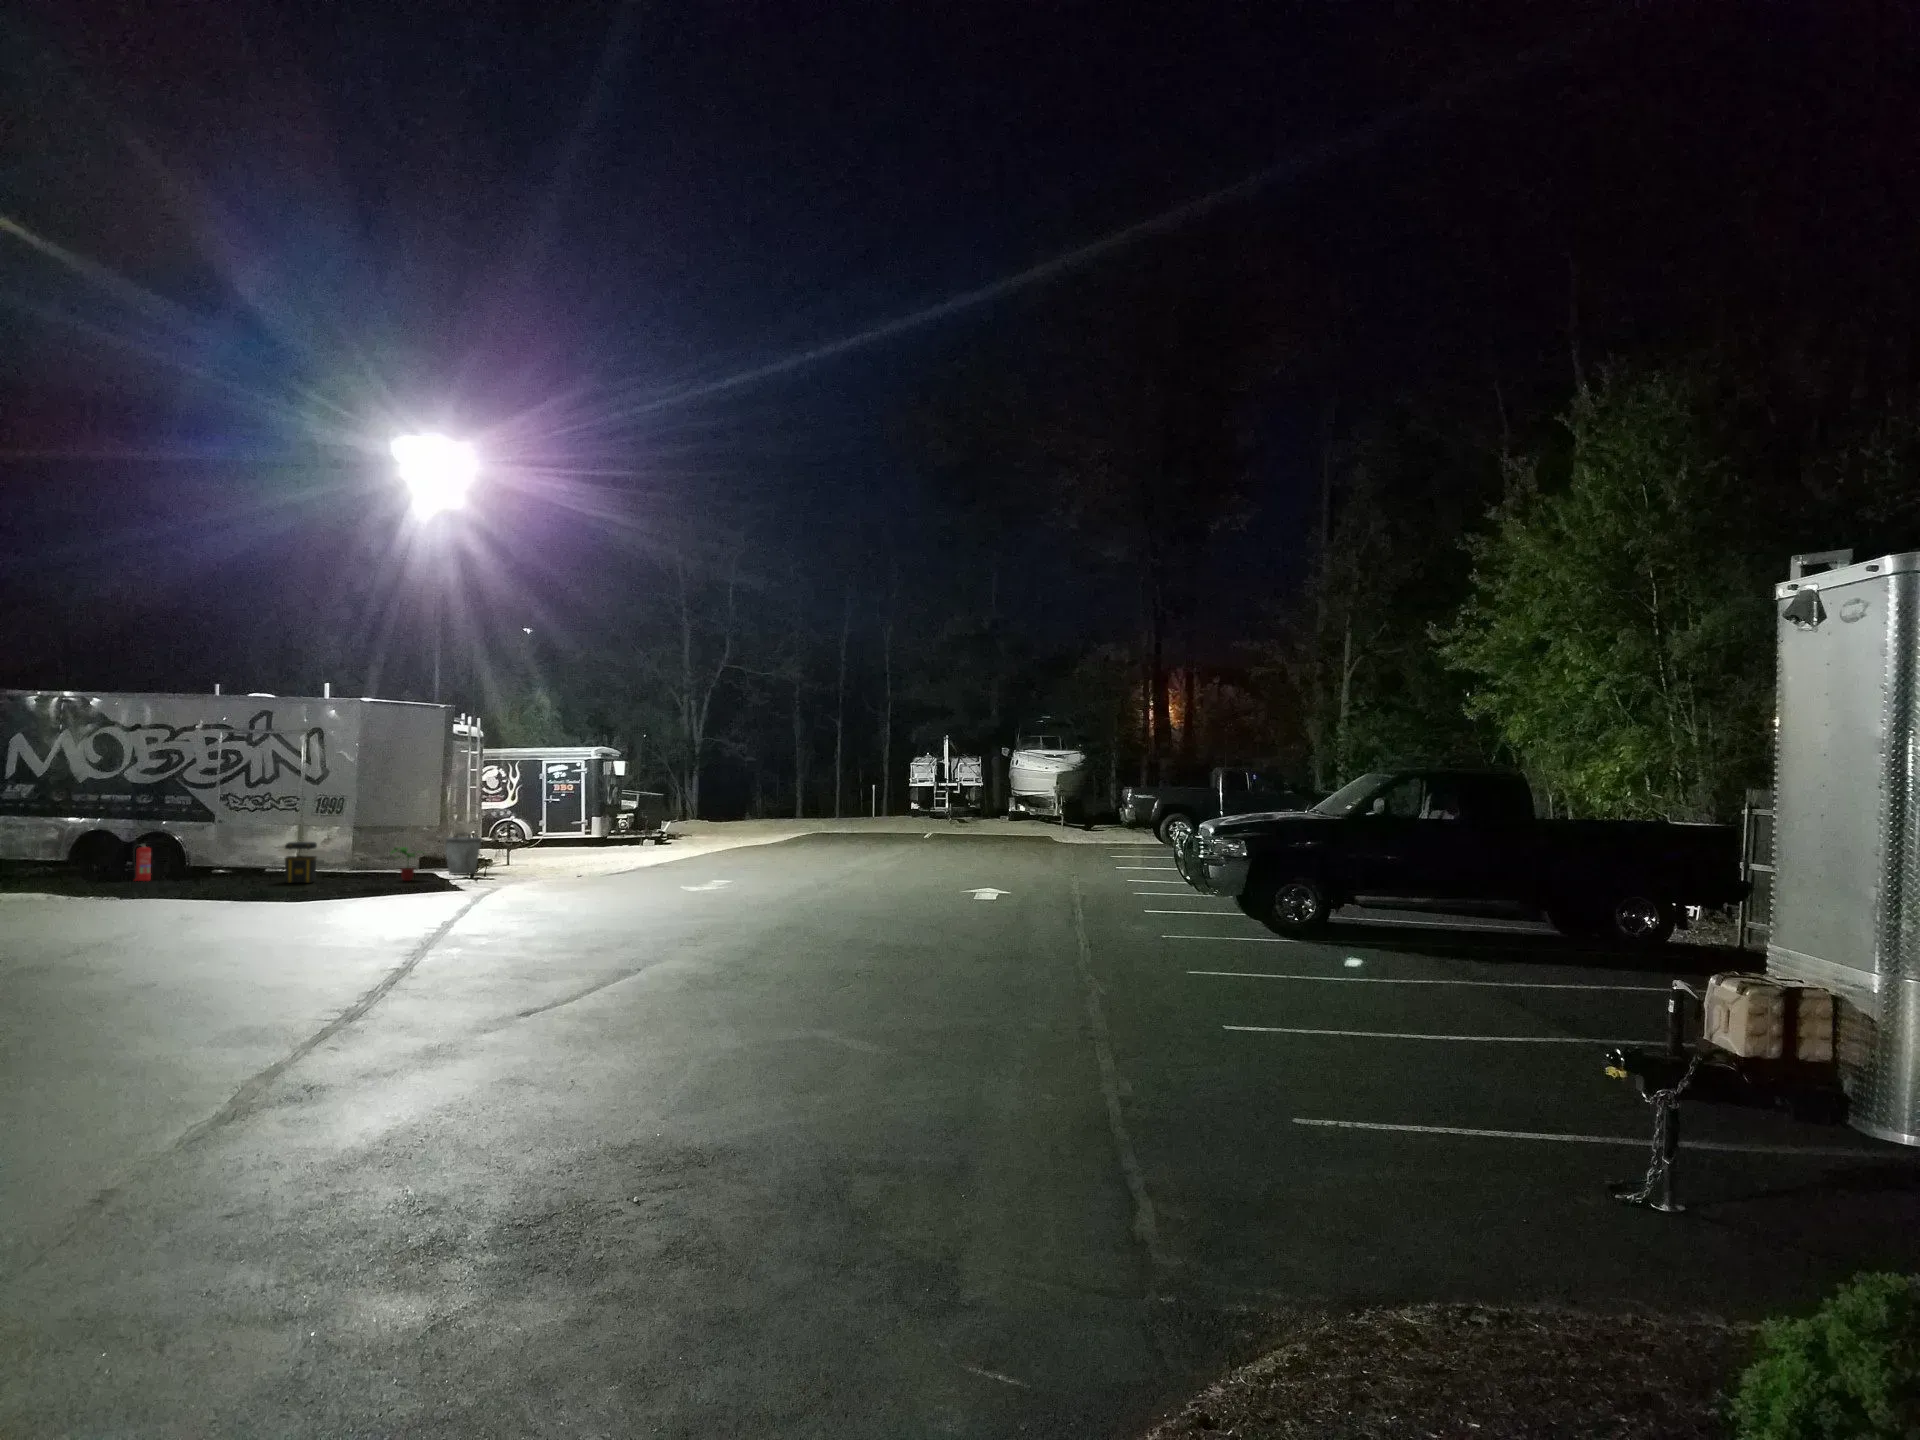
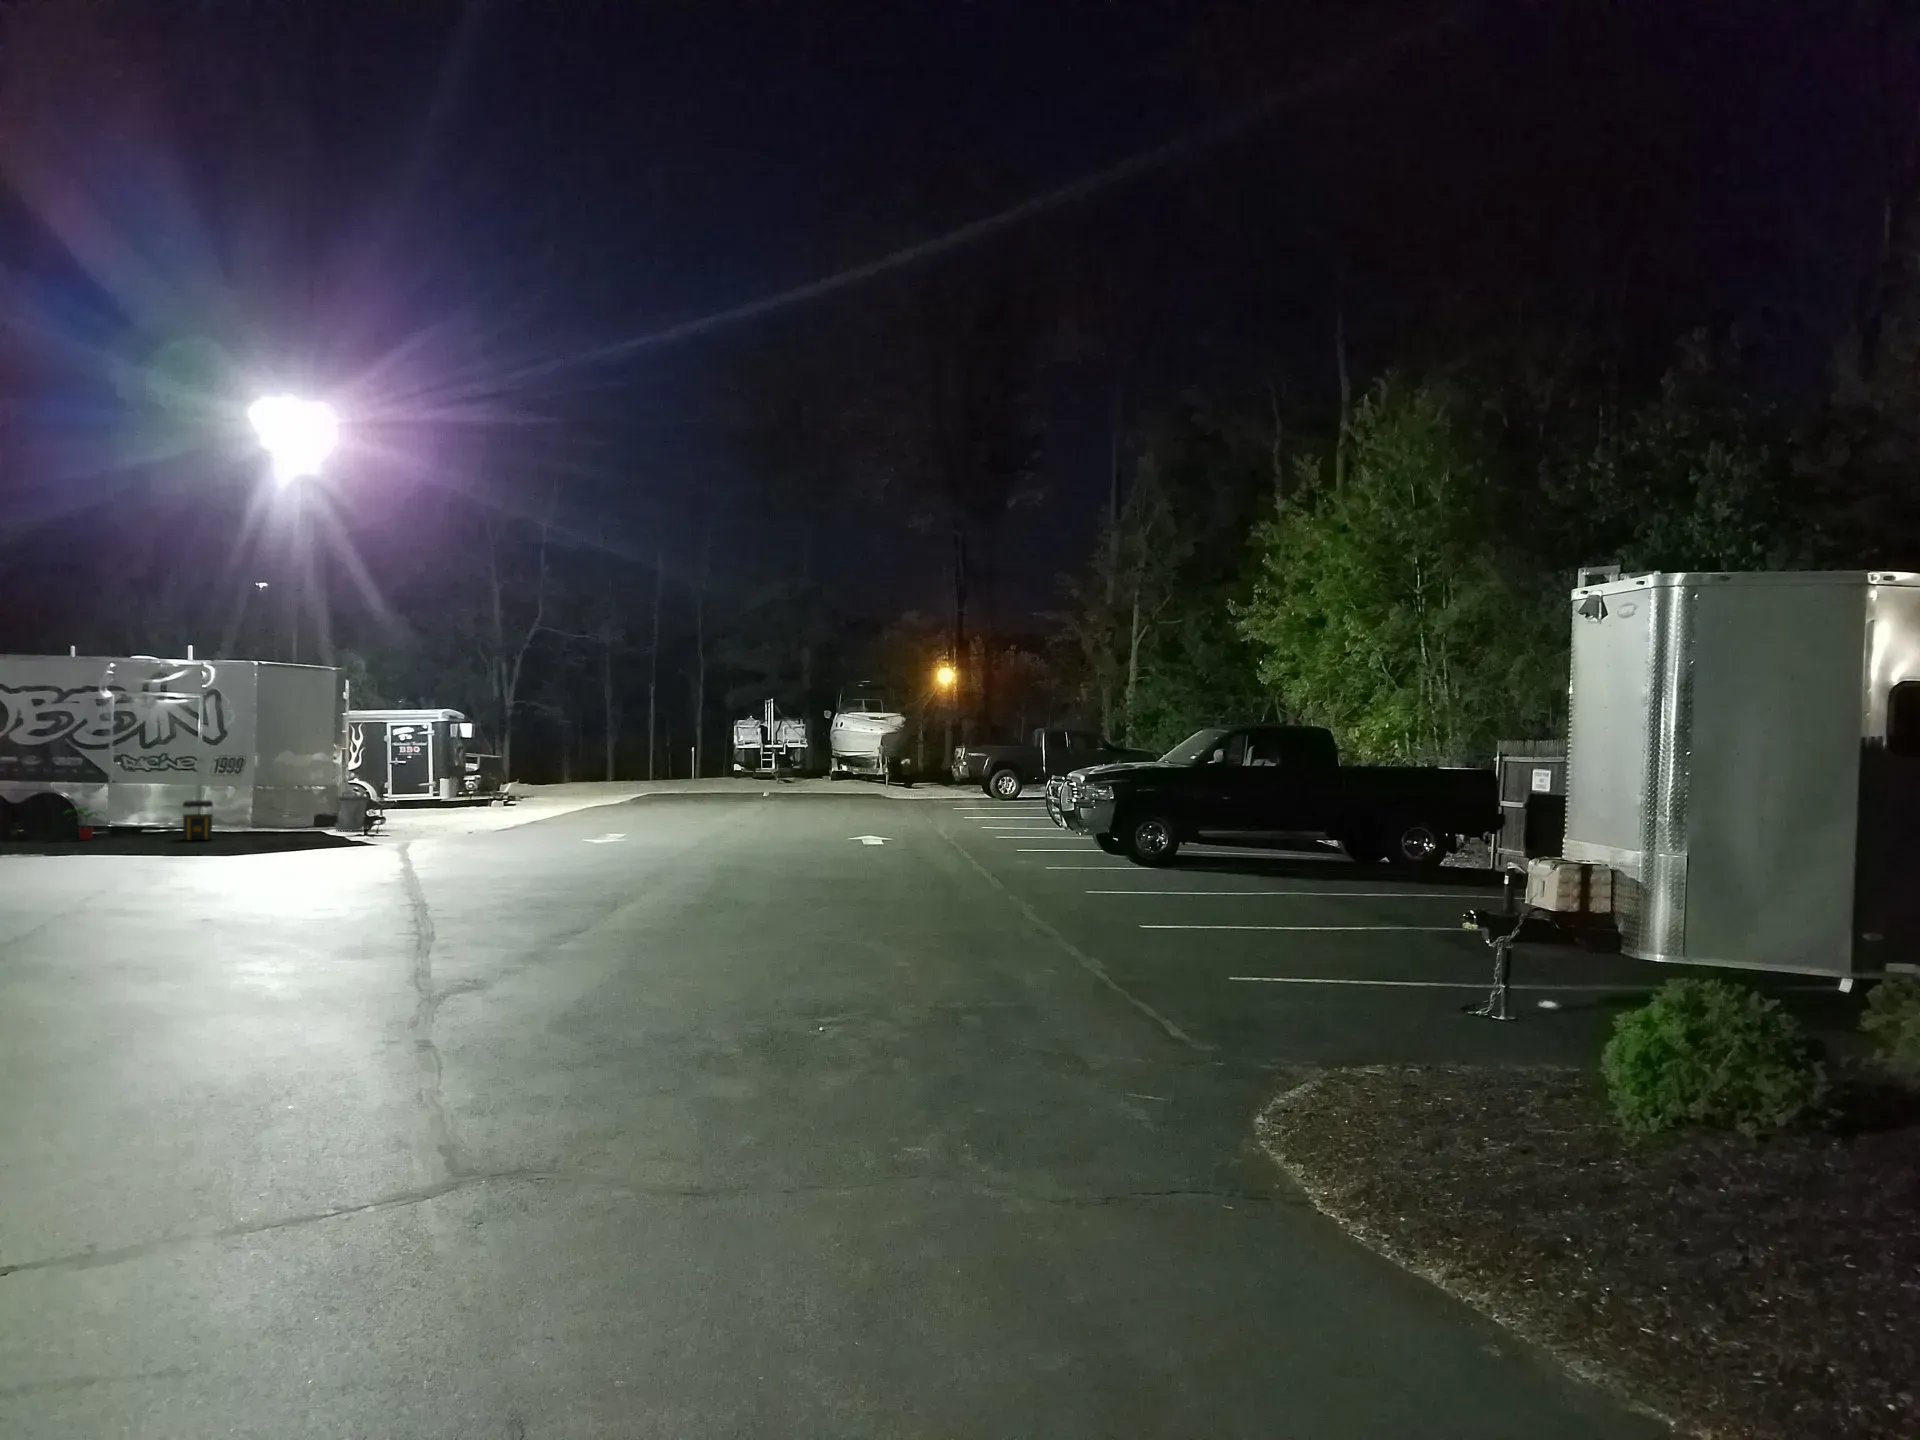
fire extinguisher: present [133,843,151,881] -> none [26,800,44,840]
potted plant: present [391,847,422,881] -> present [66,807,105,840]

